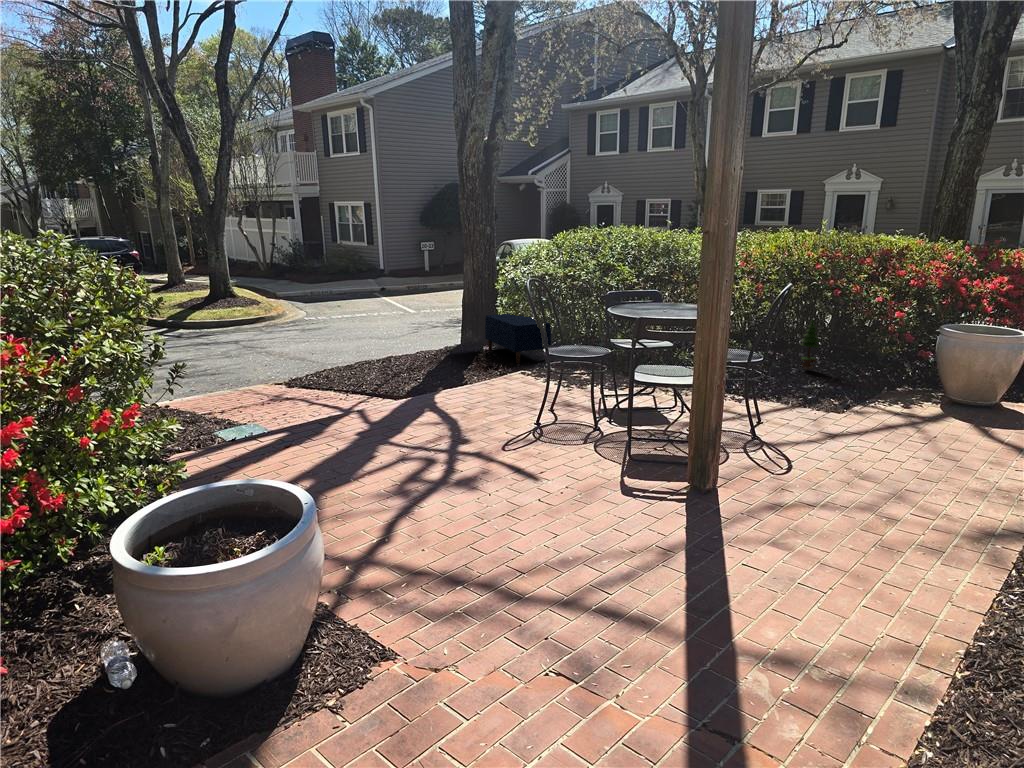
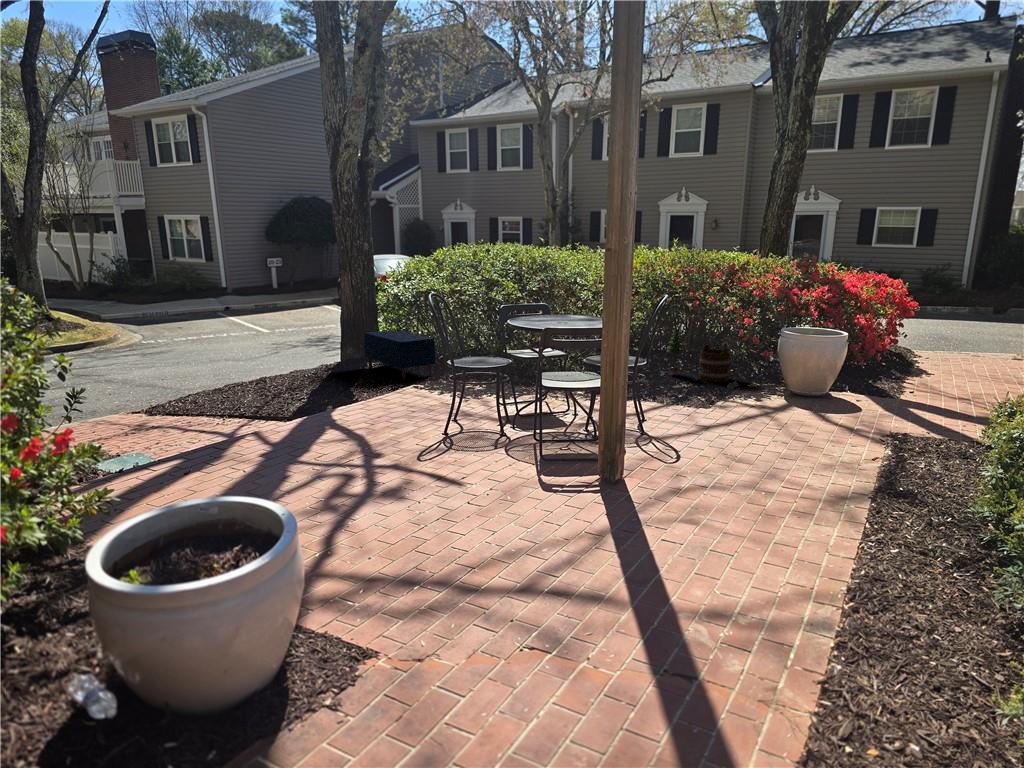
bucket: none [836,338,876,381] -> present [699,344,730,382]

